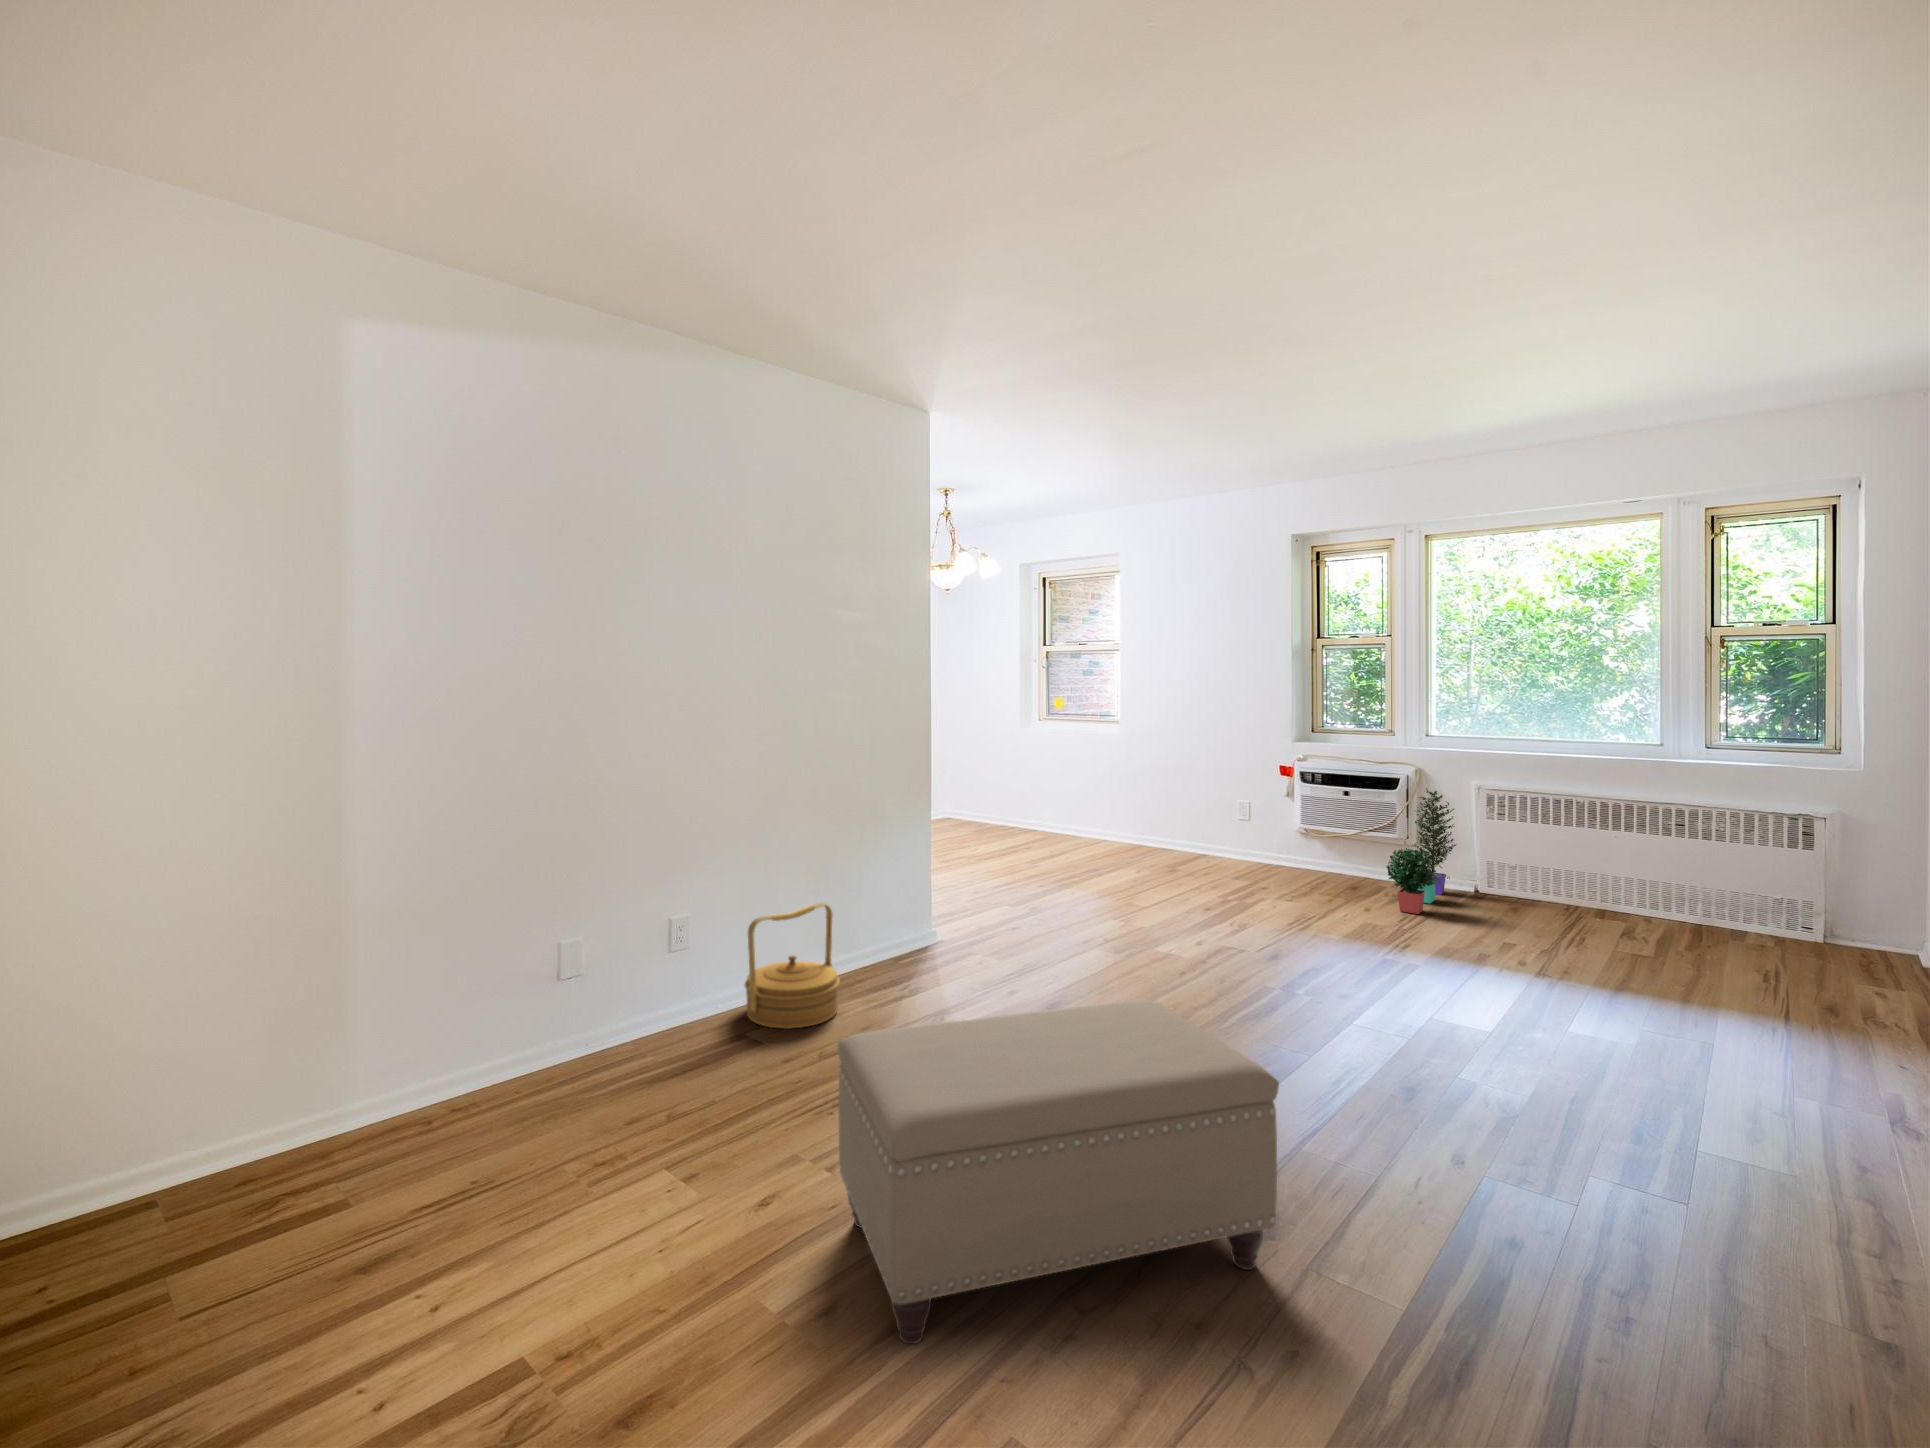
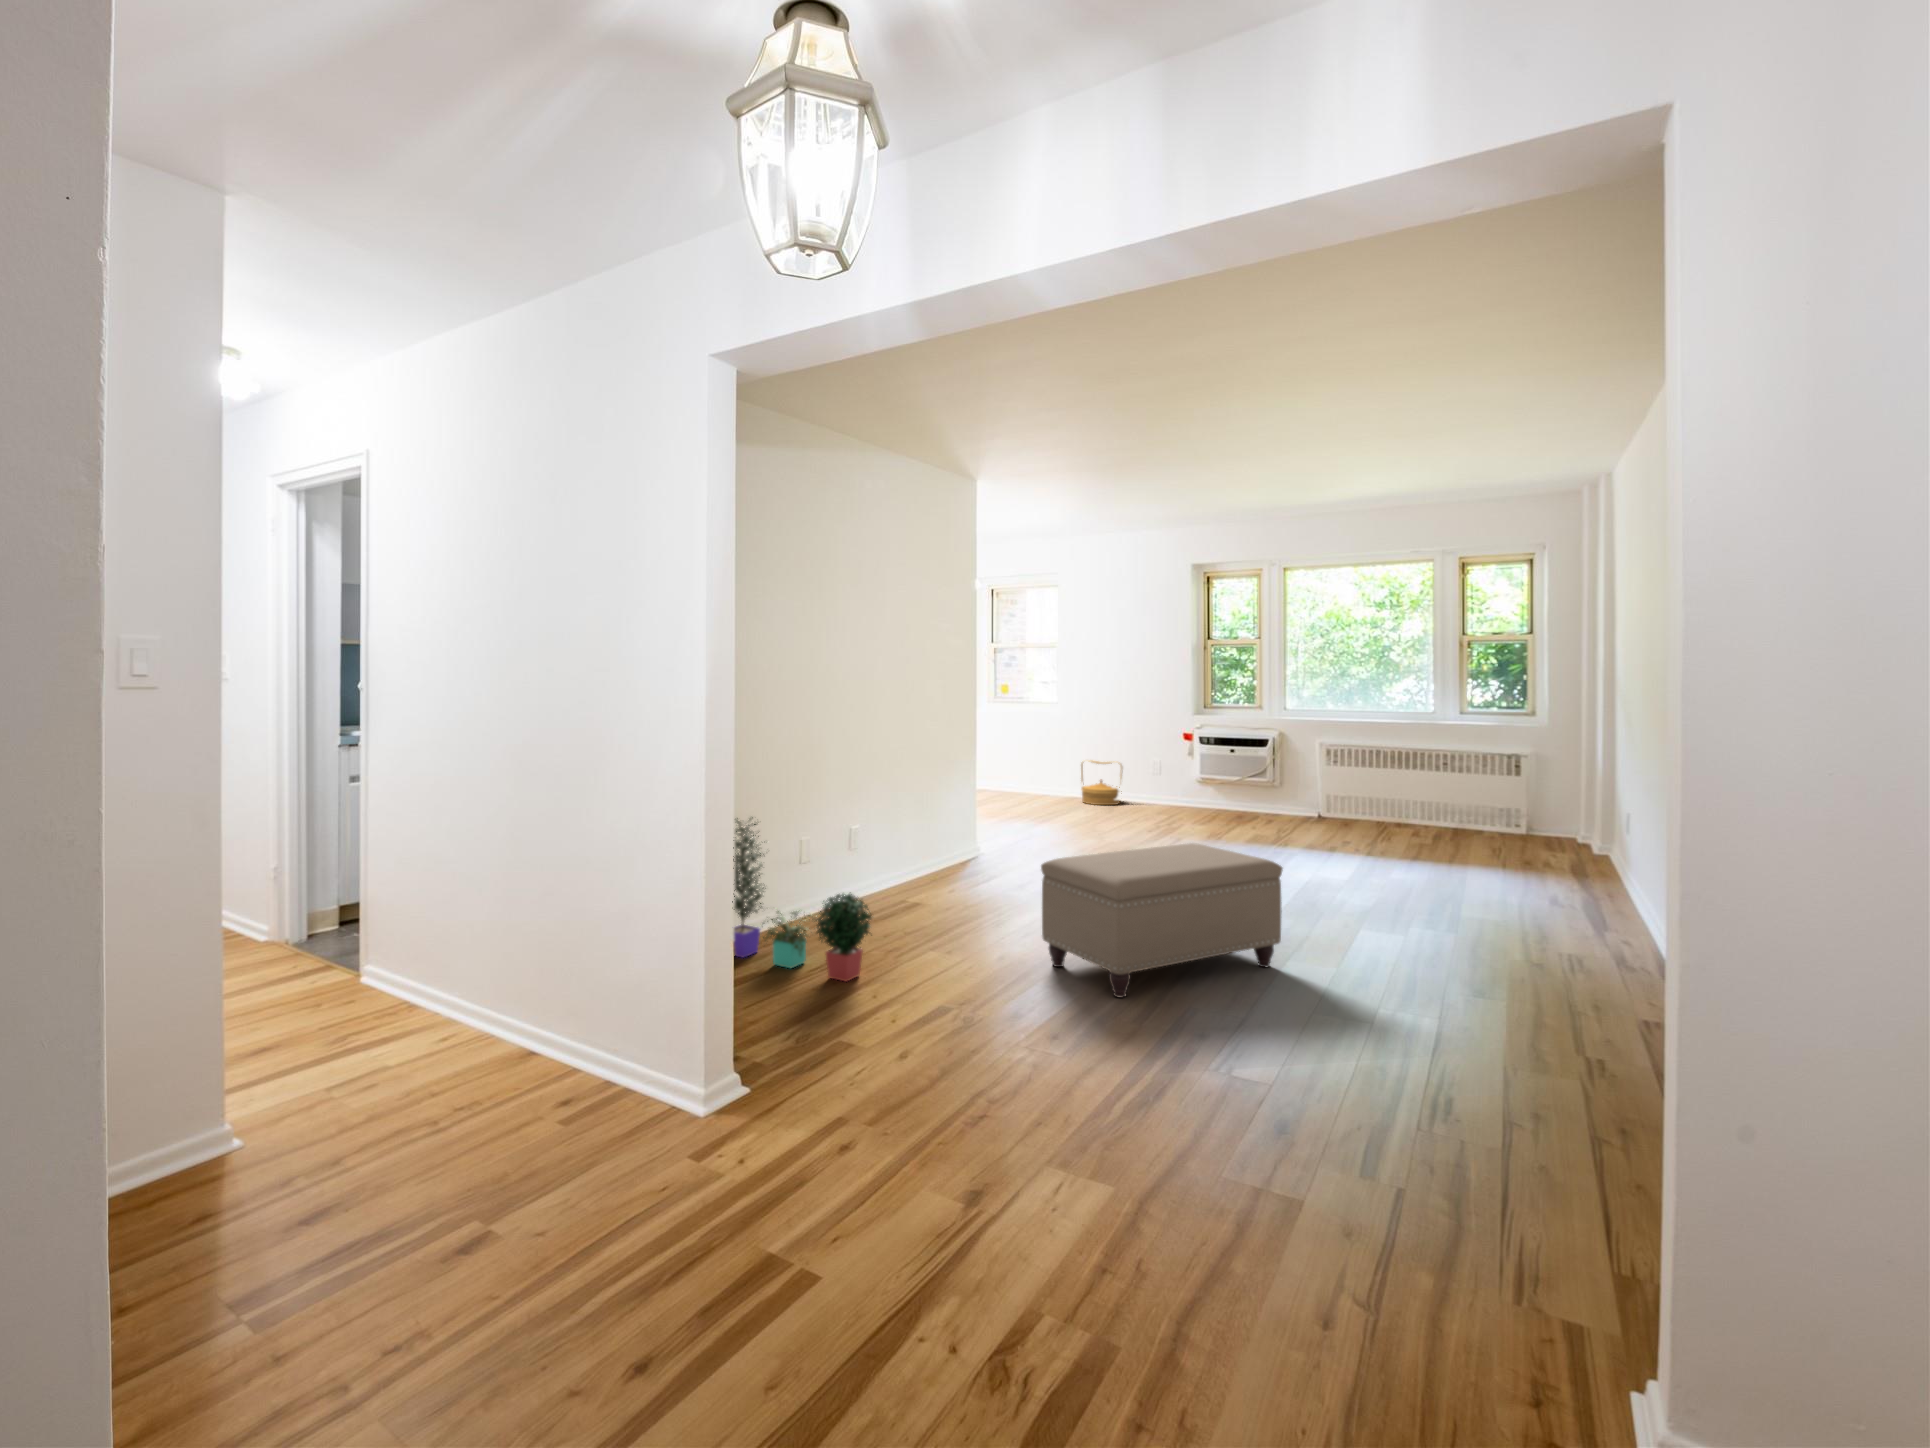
potted plant: present [1387,788,1456,914] -> present [732,817,872,981]
woven basket: present [745,903,840,1029] -> present [1081,761,1122,805]

